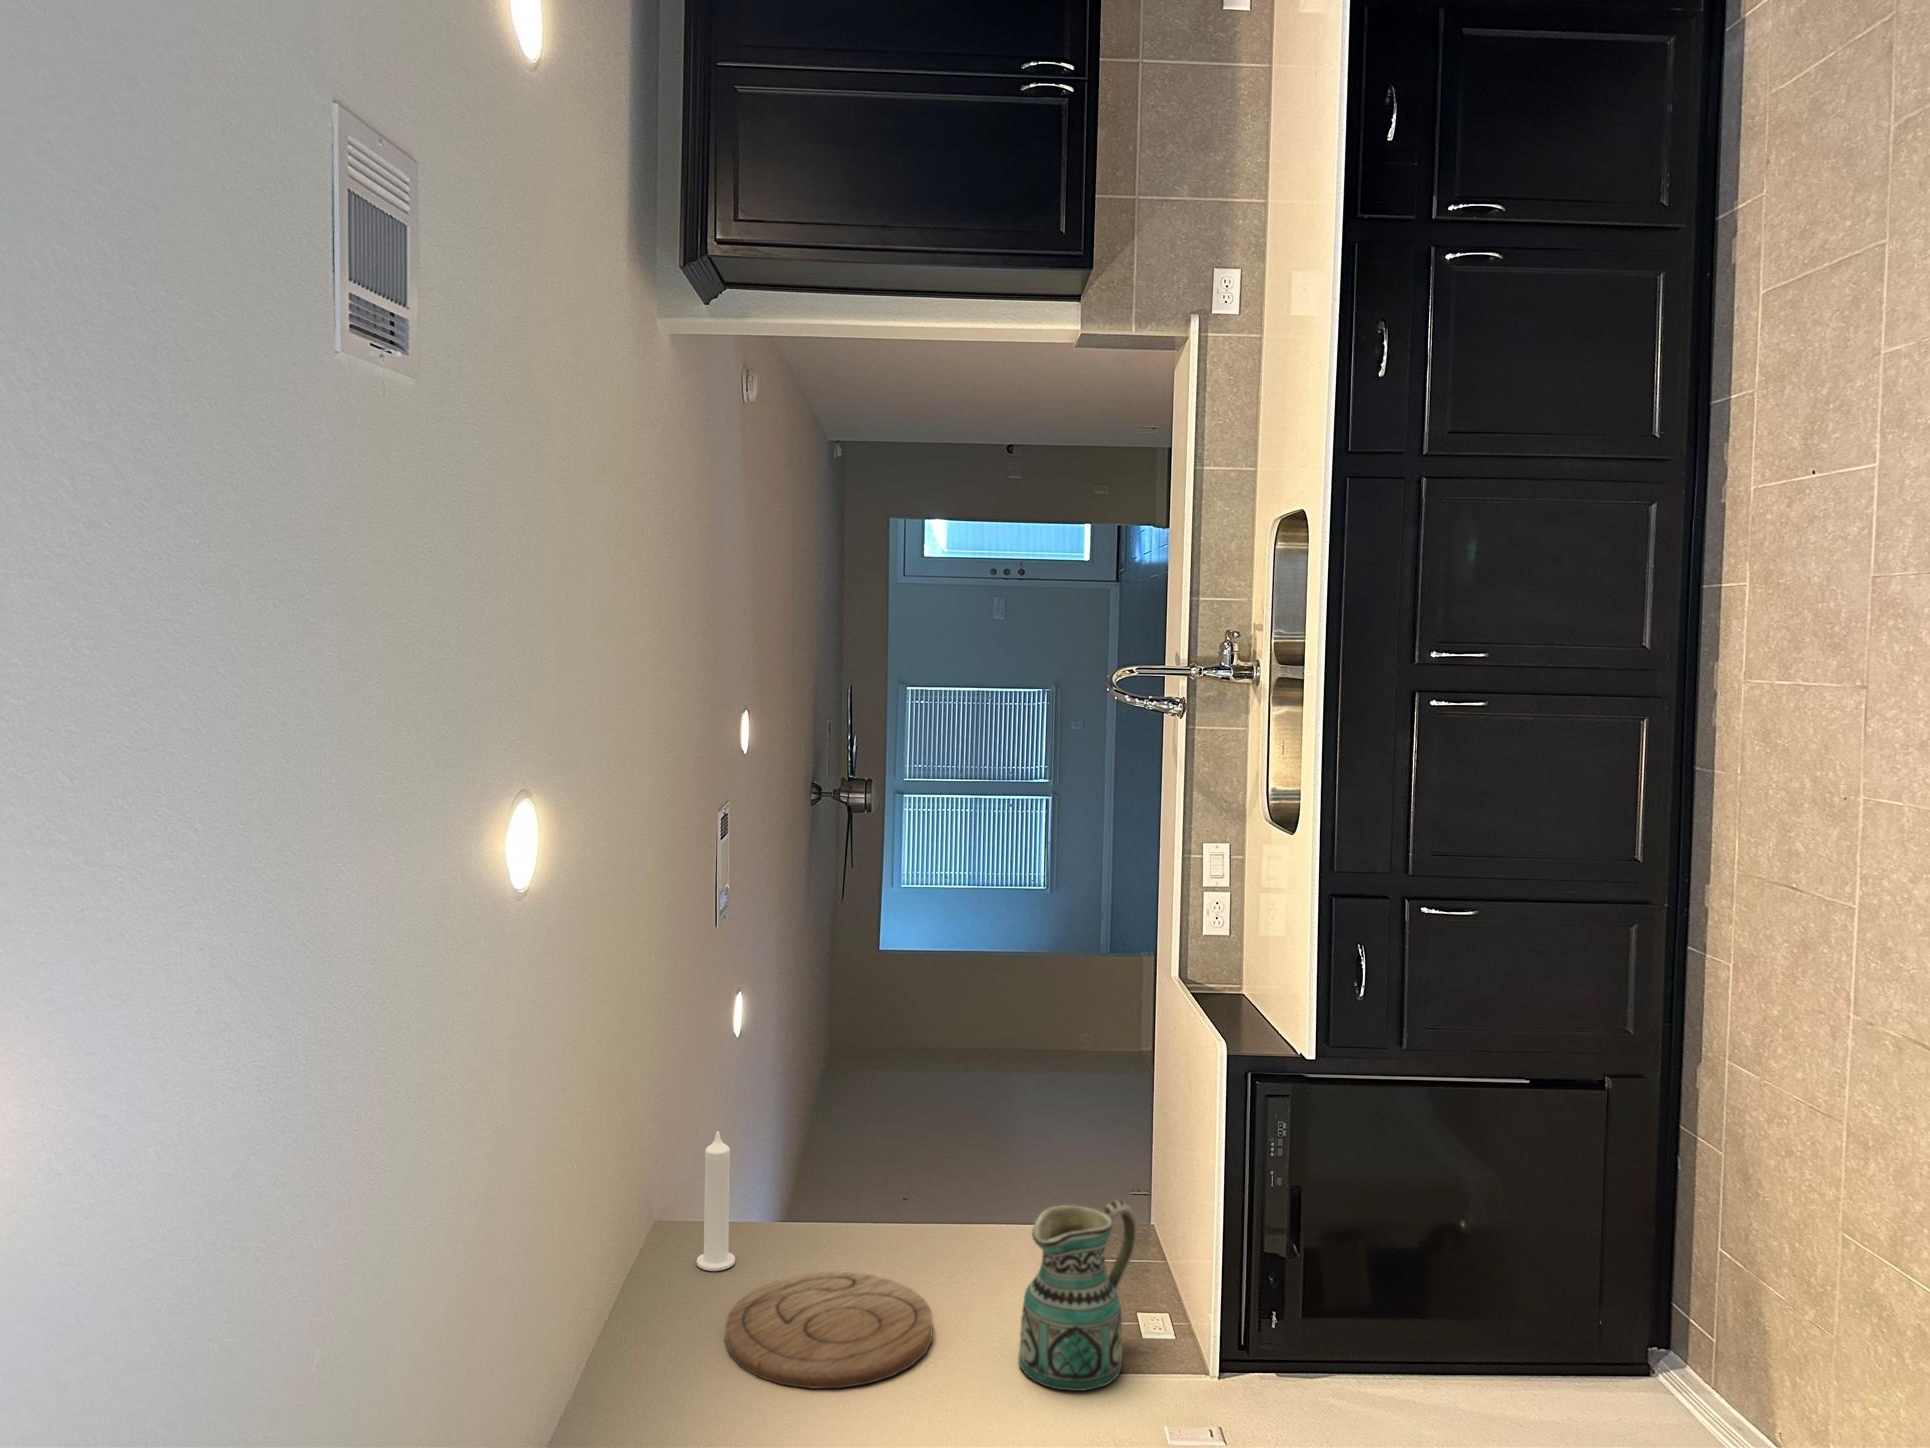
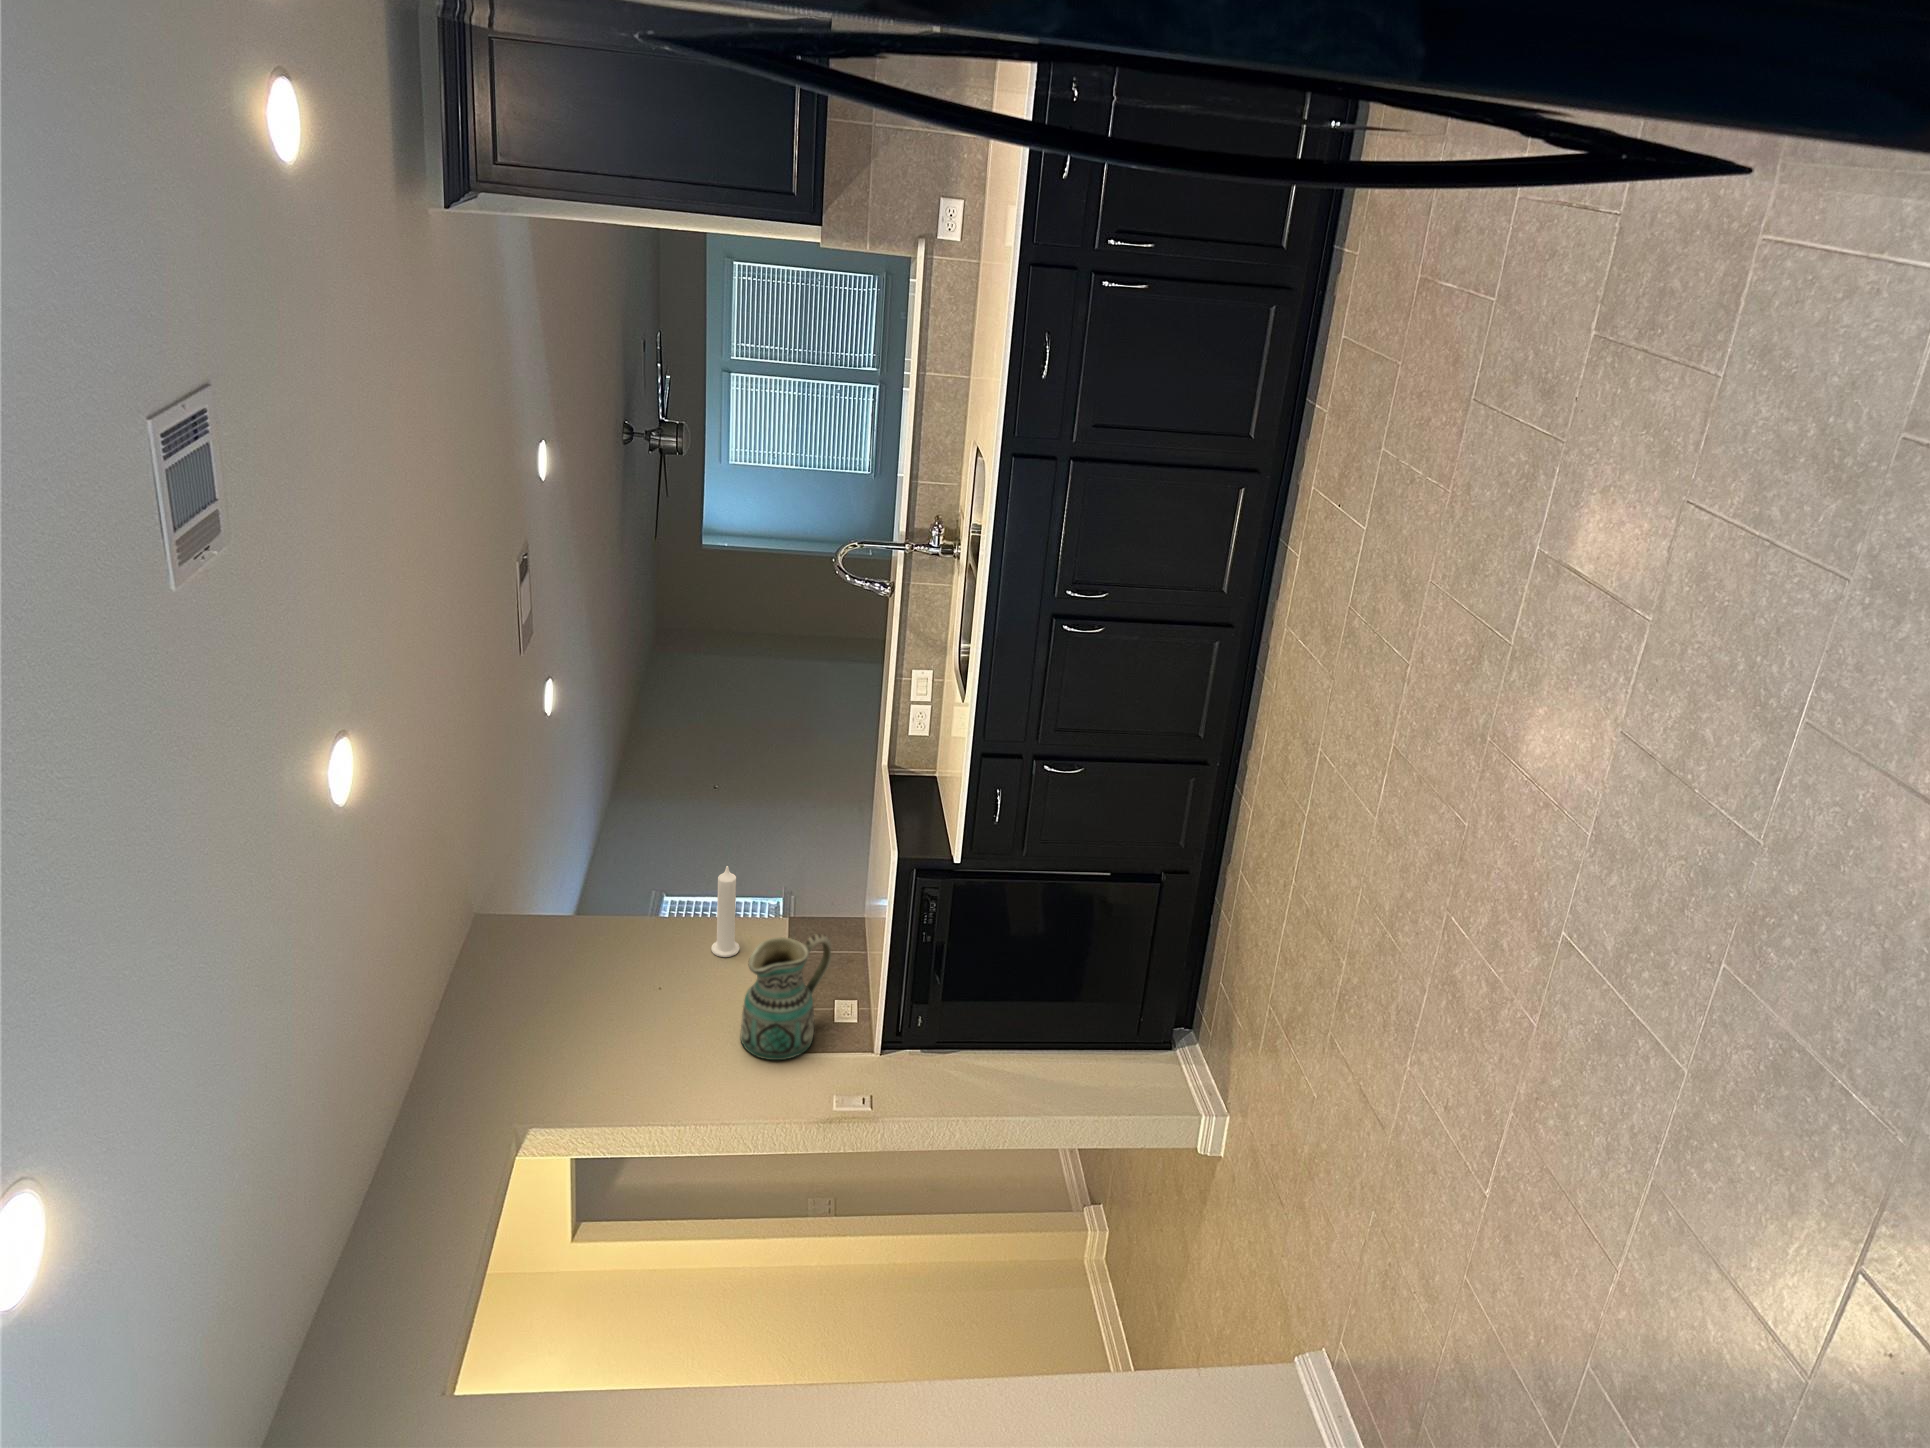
candle: present [697,1131,735,1271] -> present [711,866,739,957]
cutting board: present [726,1272,933,1388] -> none [531,957,684,1056]

